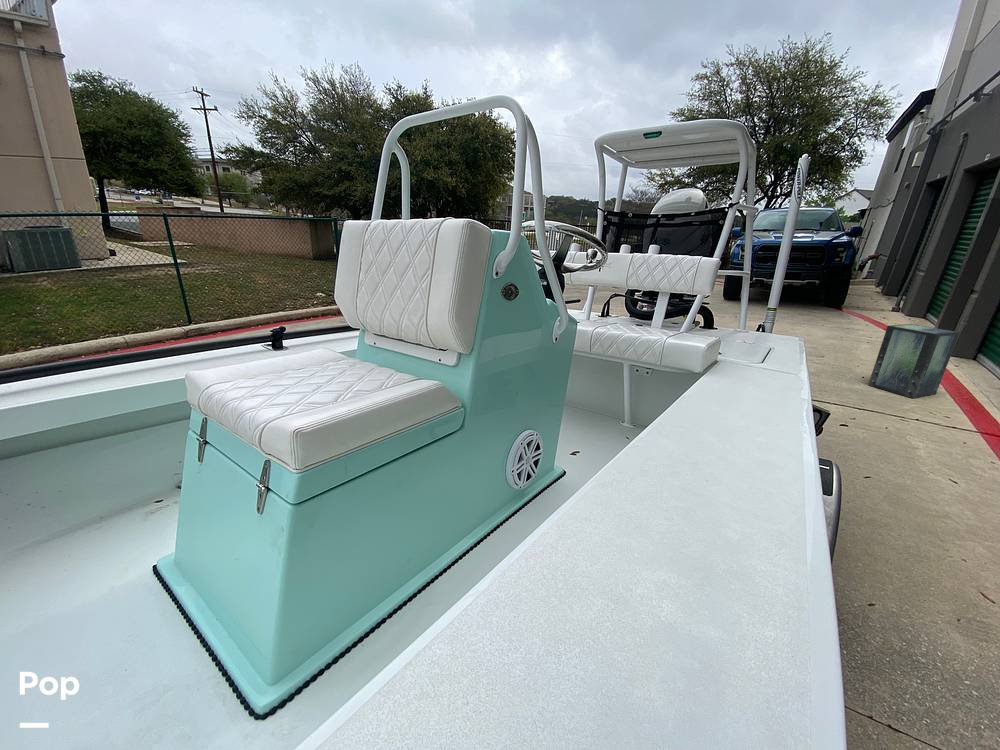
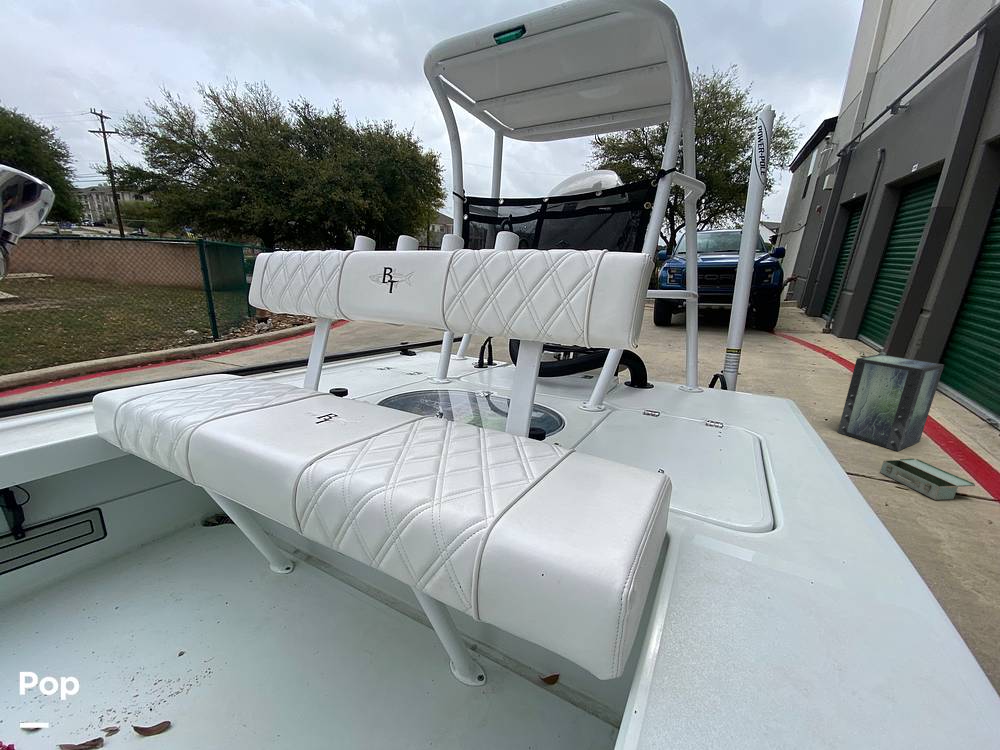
toolbox: none [890,400,957,425] -> present [880,459,975,500]

